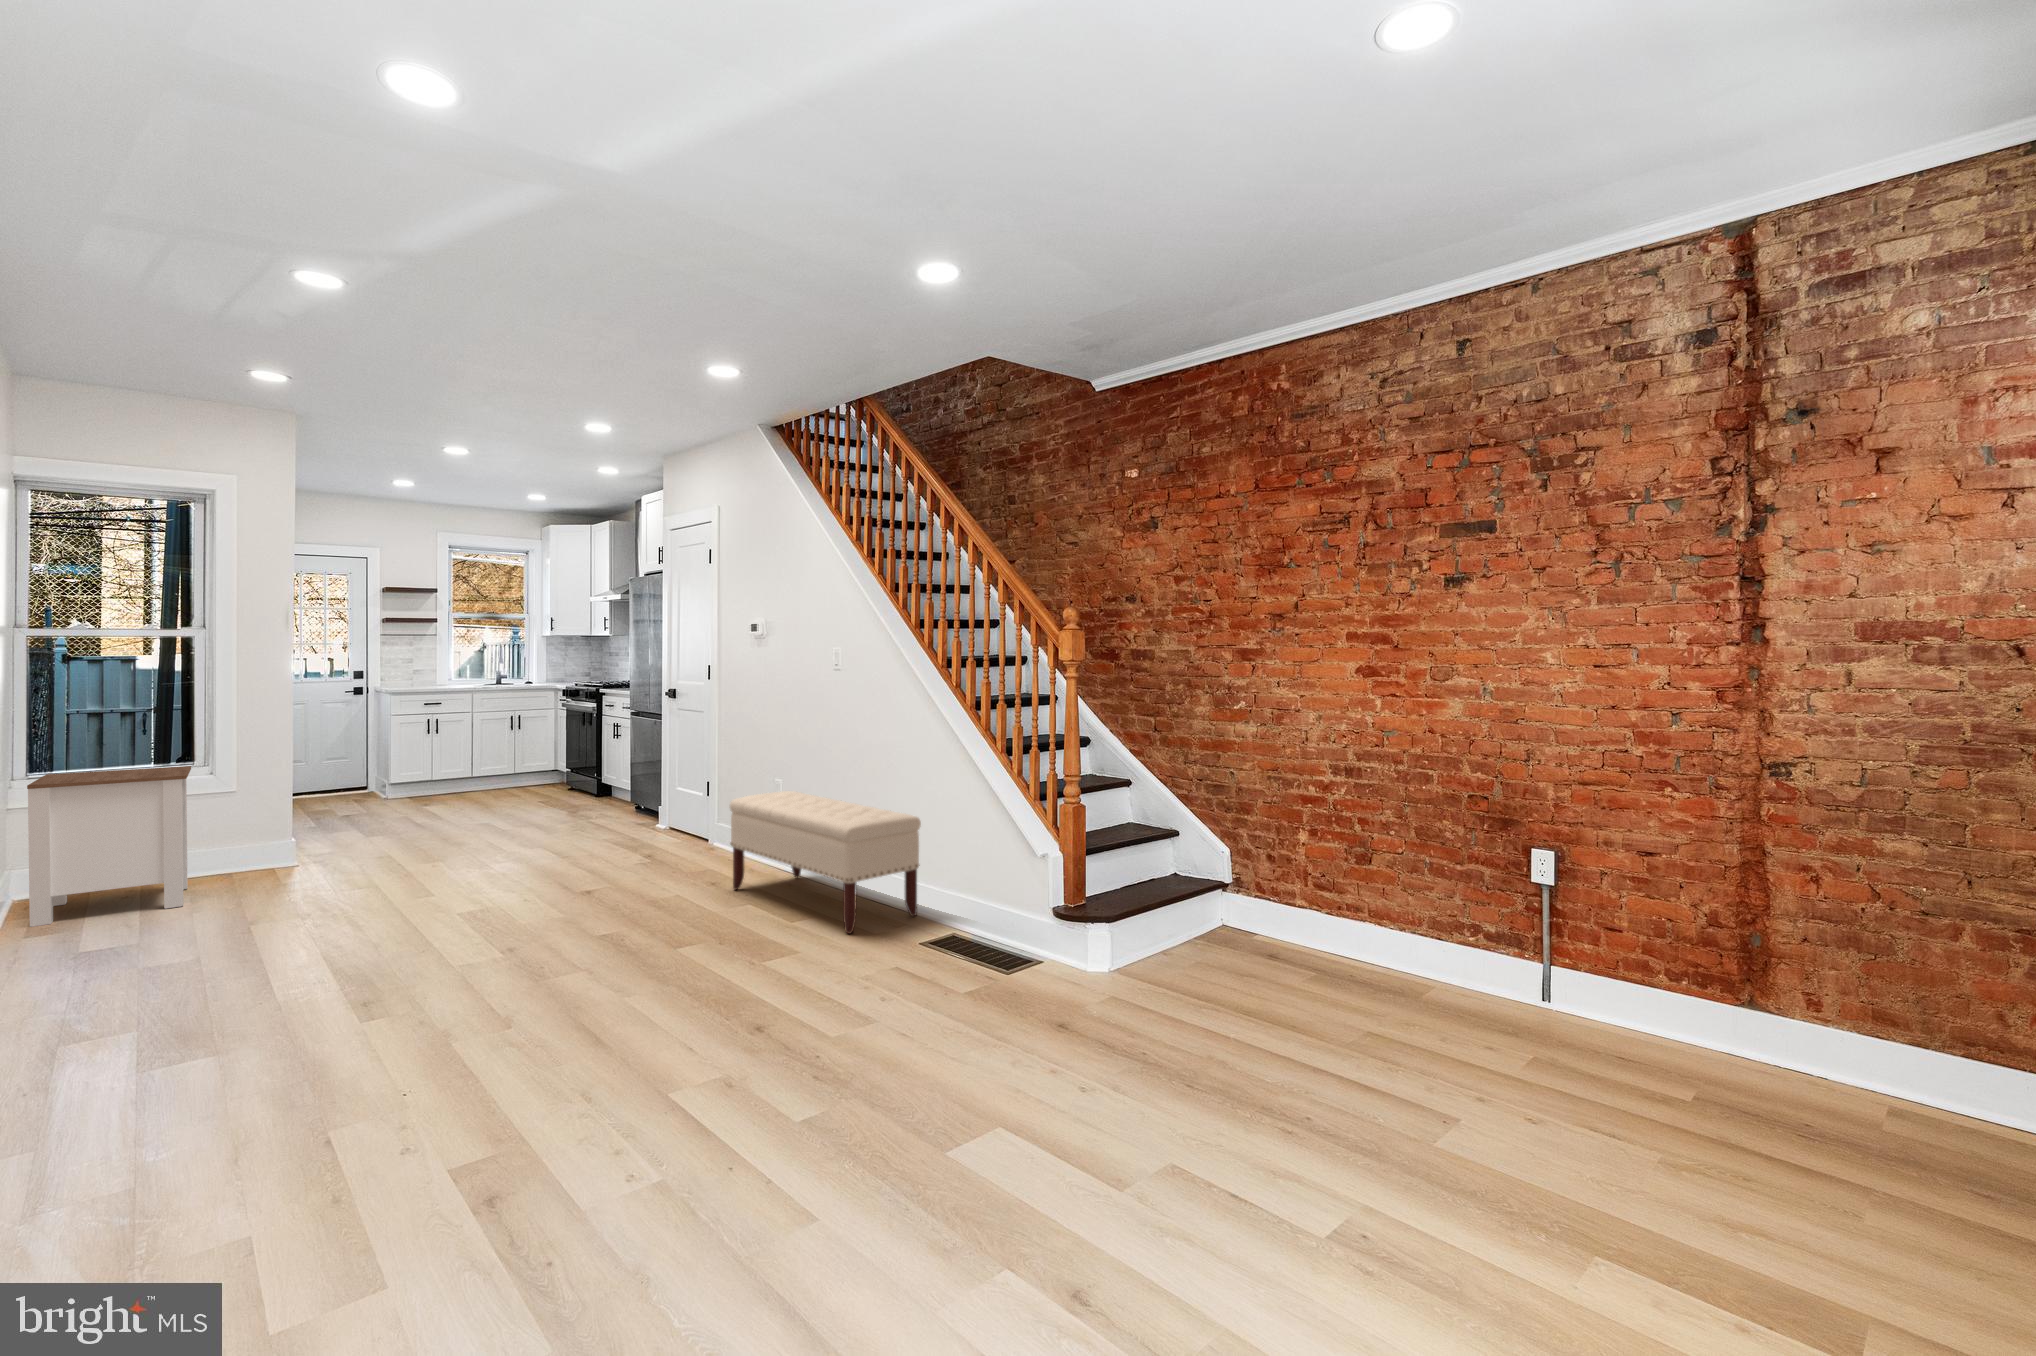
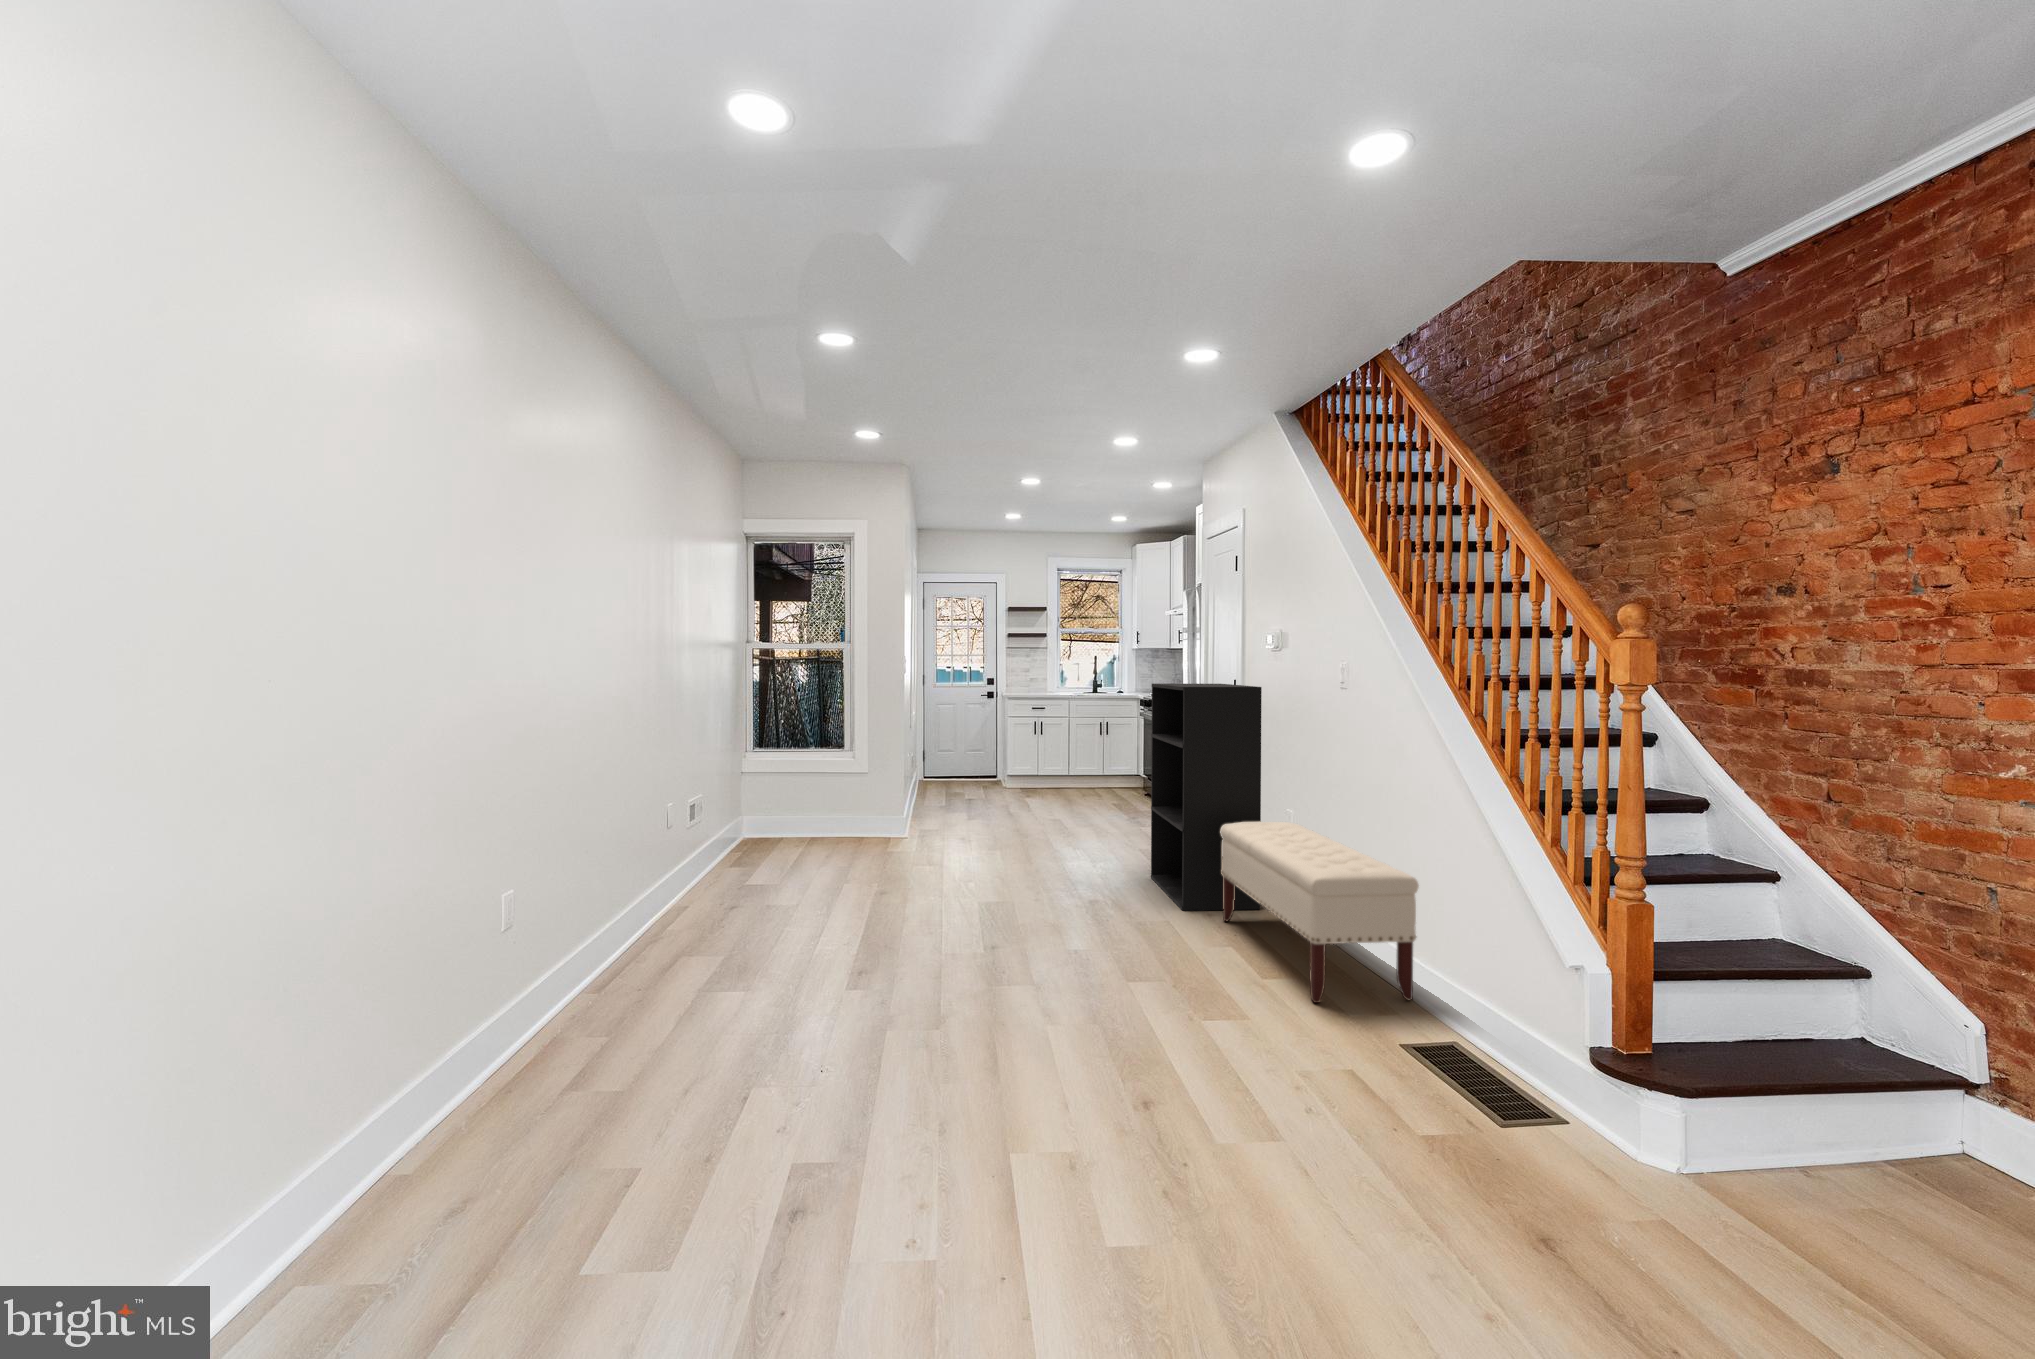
bookshelf: none [636,669,760,889] -> present [1151,684,1262,911]
side table: present [27,766,191,927] -> none [769,752,858,855]

